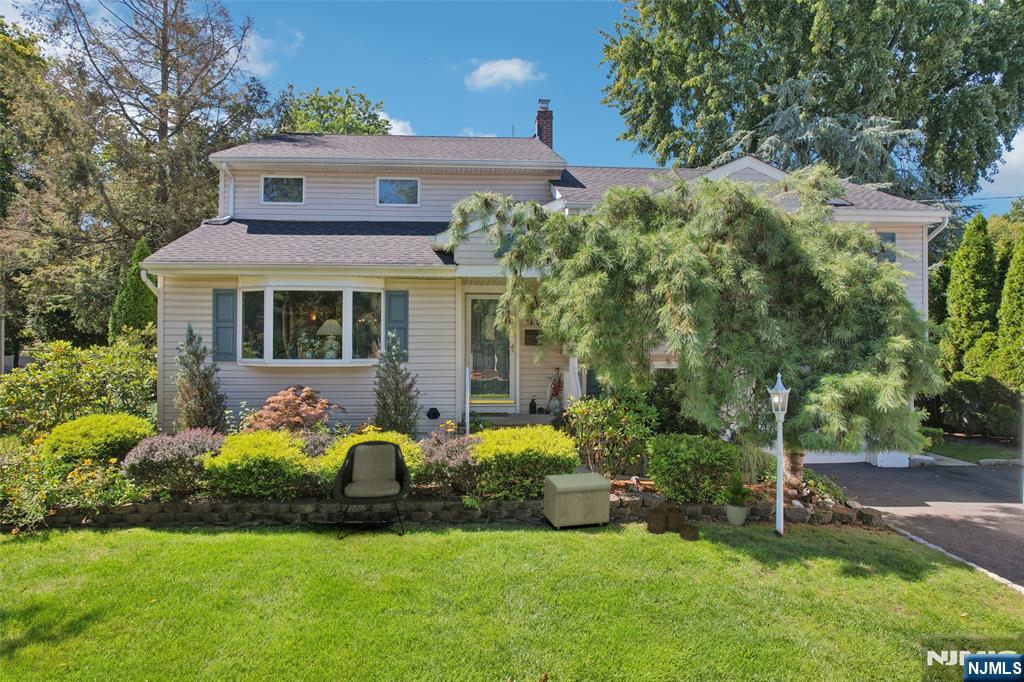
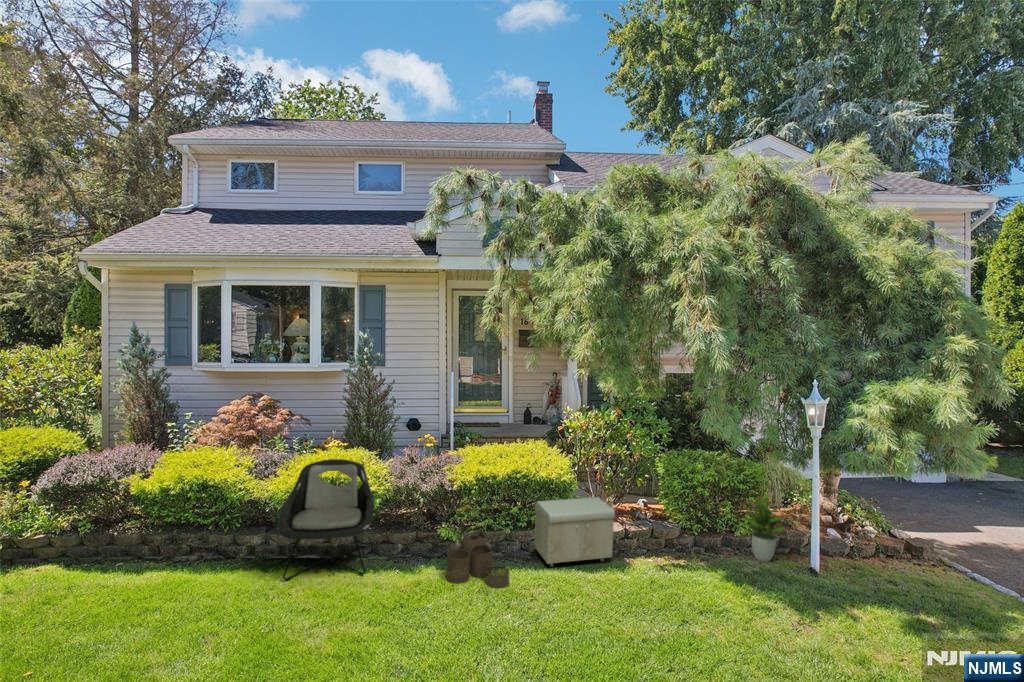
woven basket: present [647,500,699,541] -> present [447,535,510,588]

